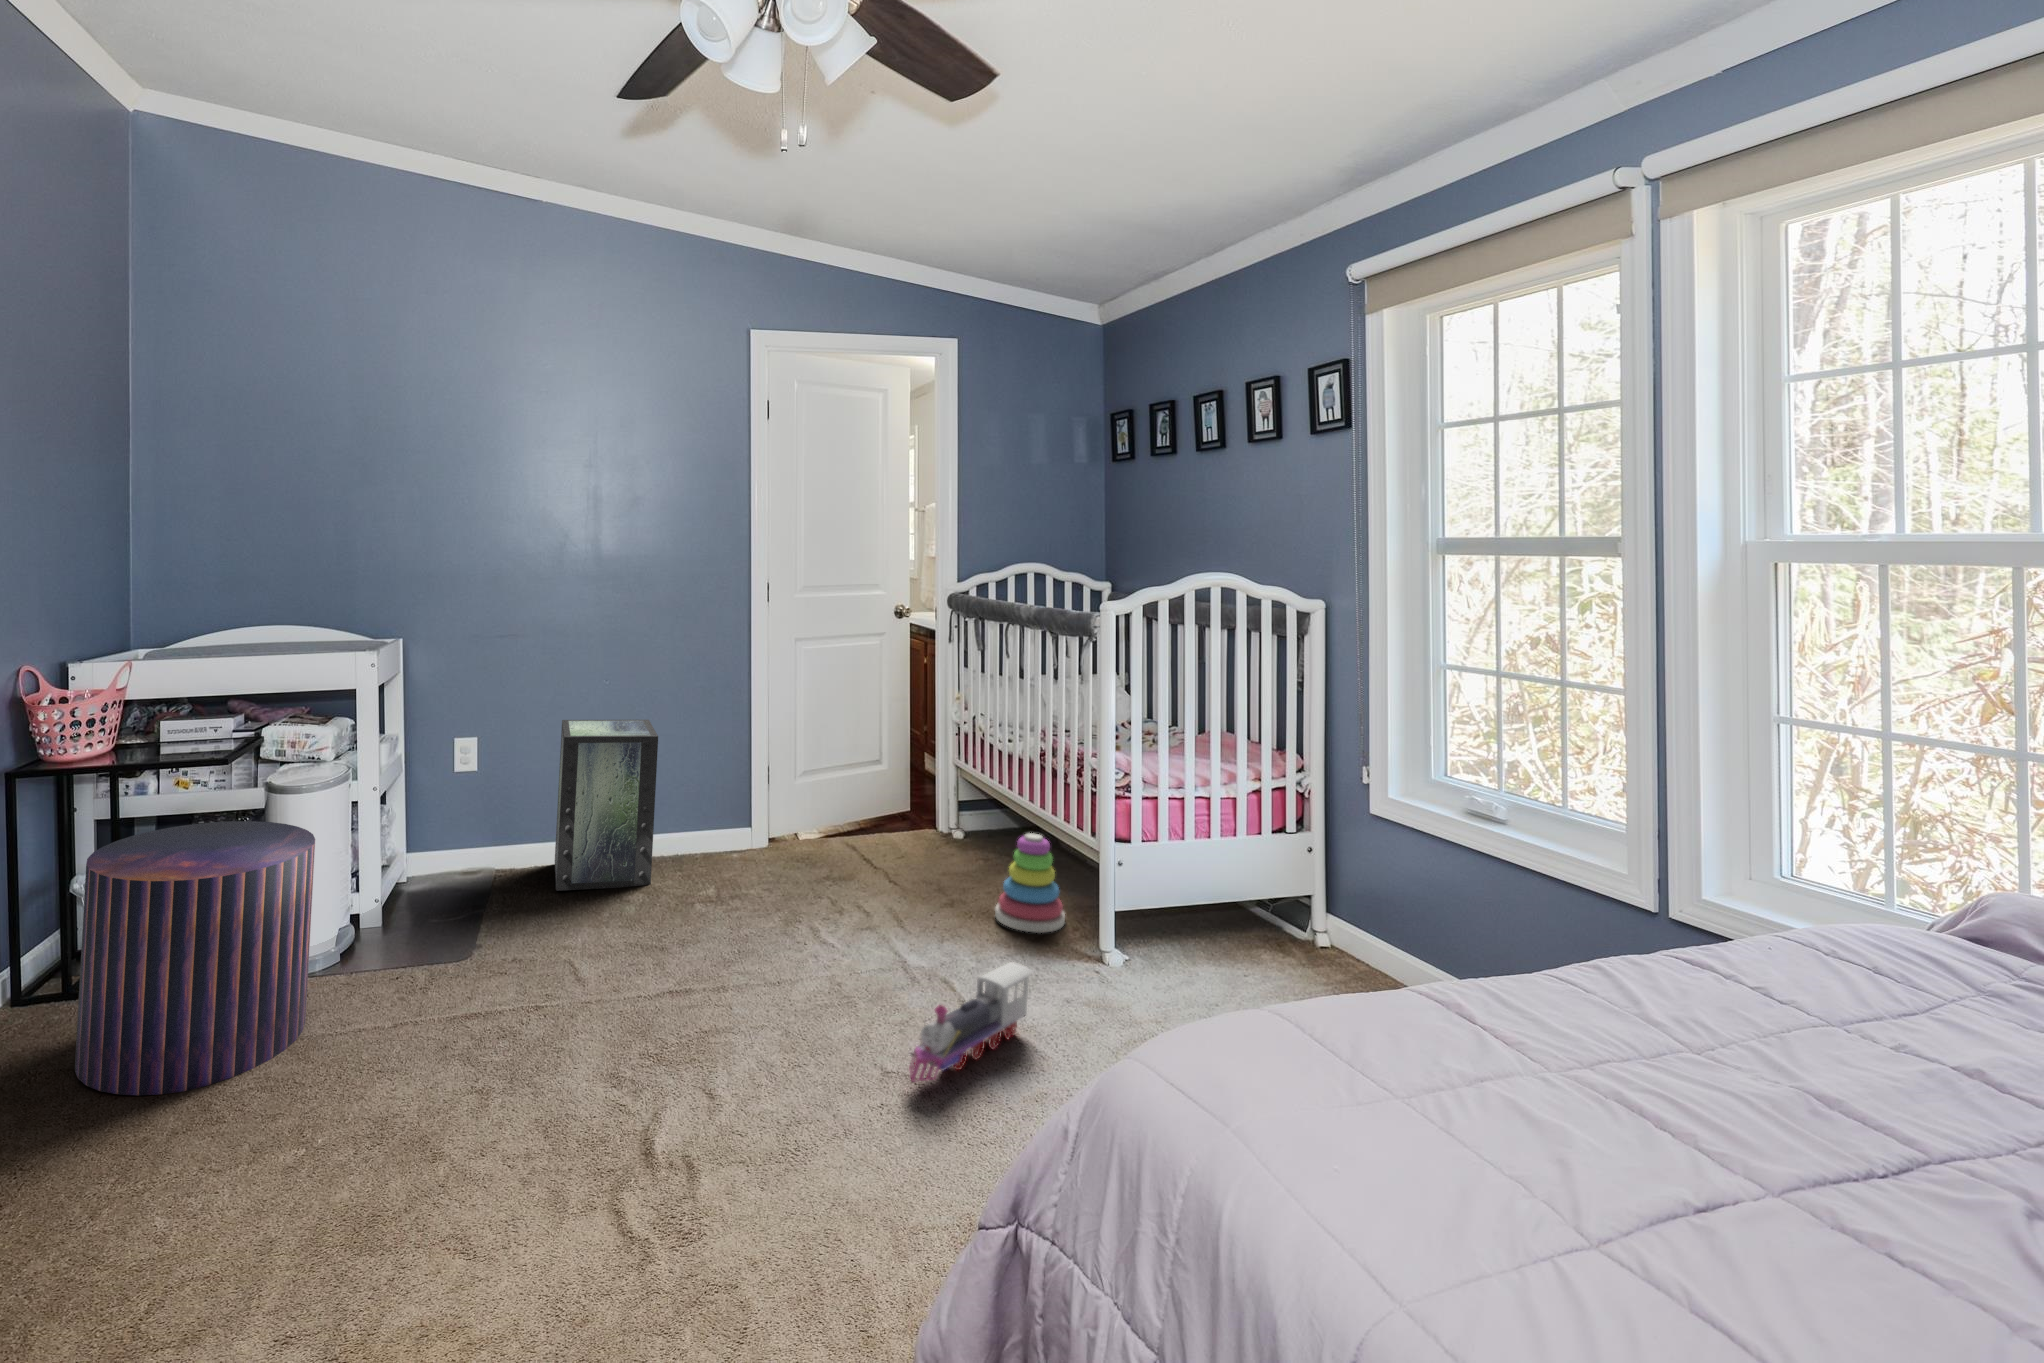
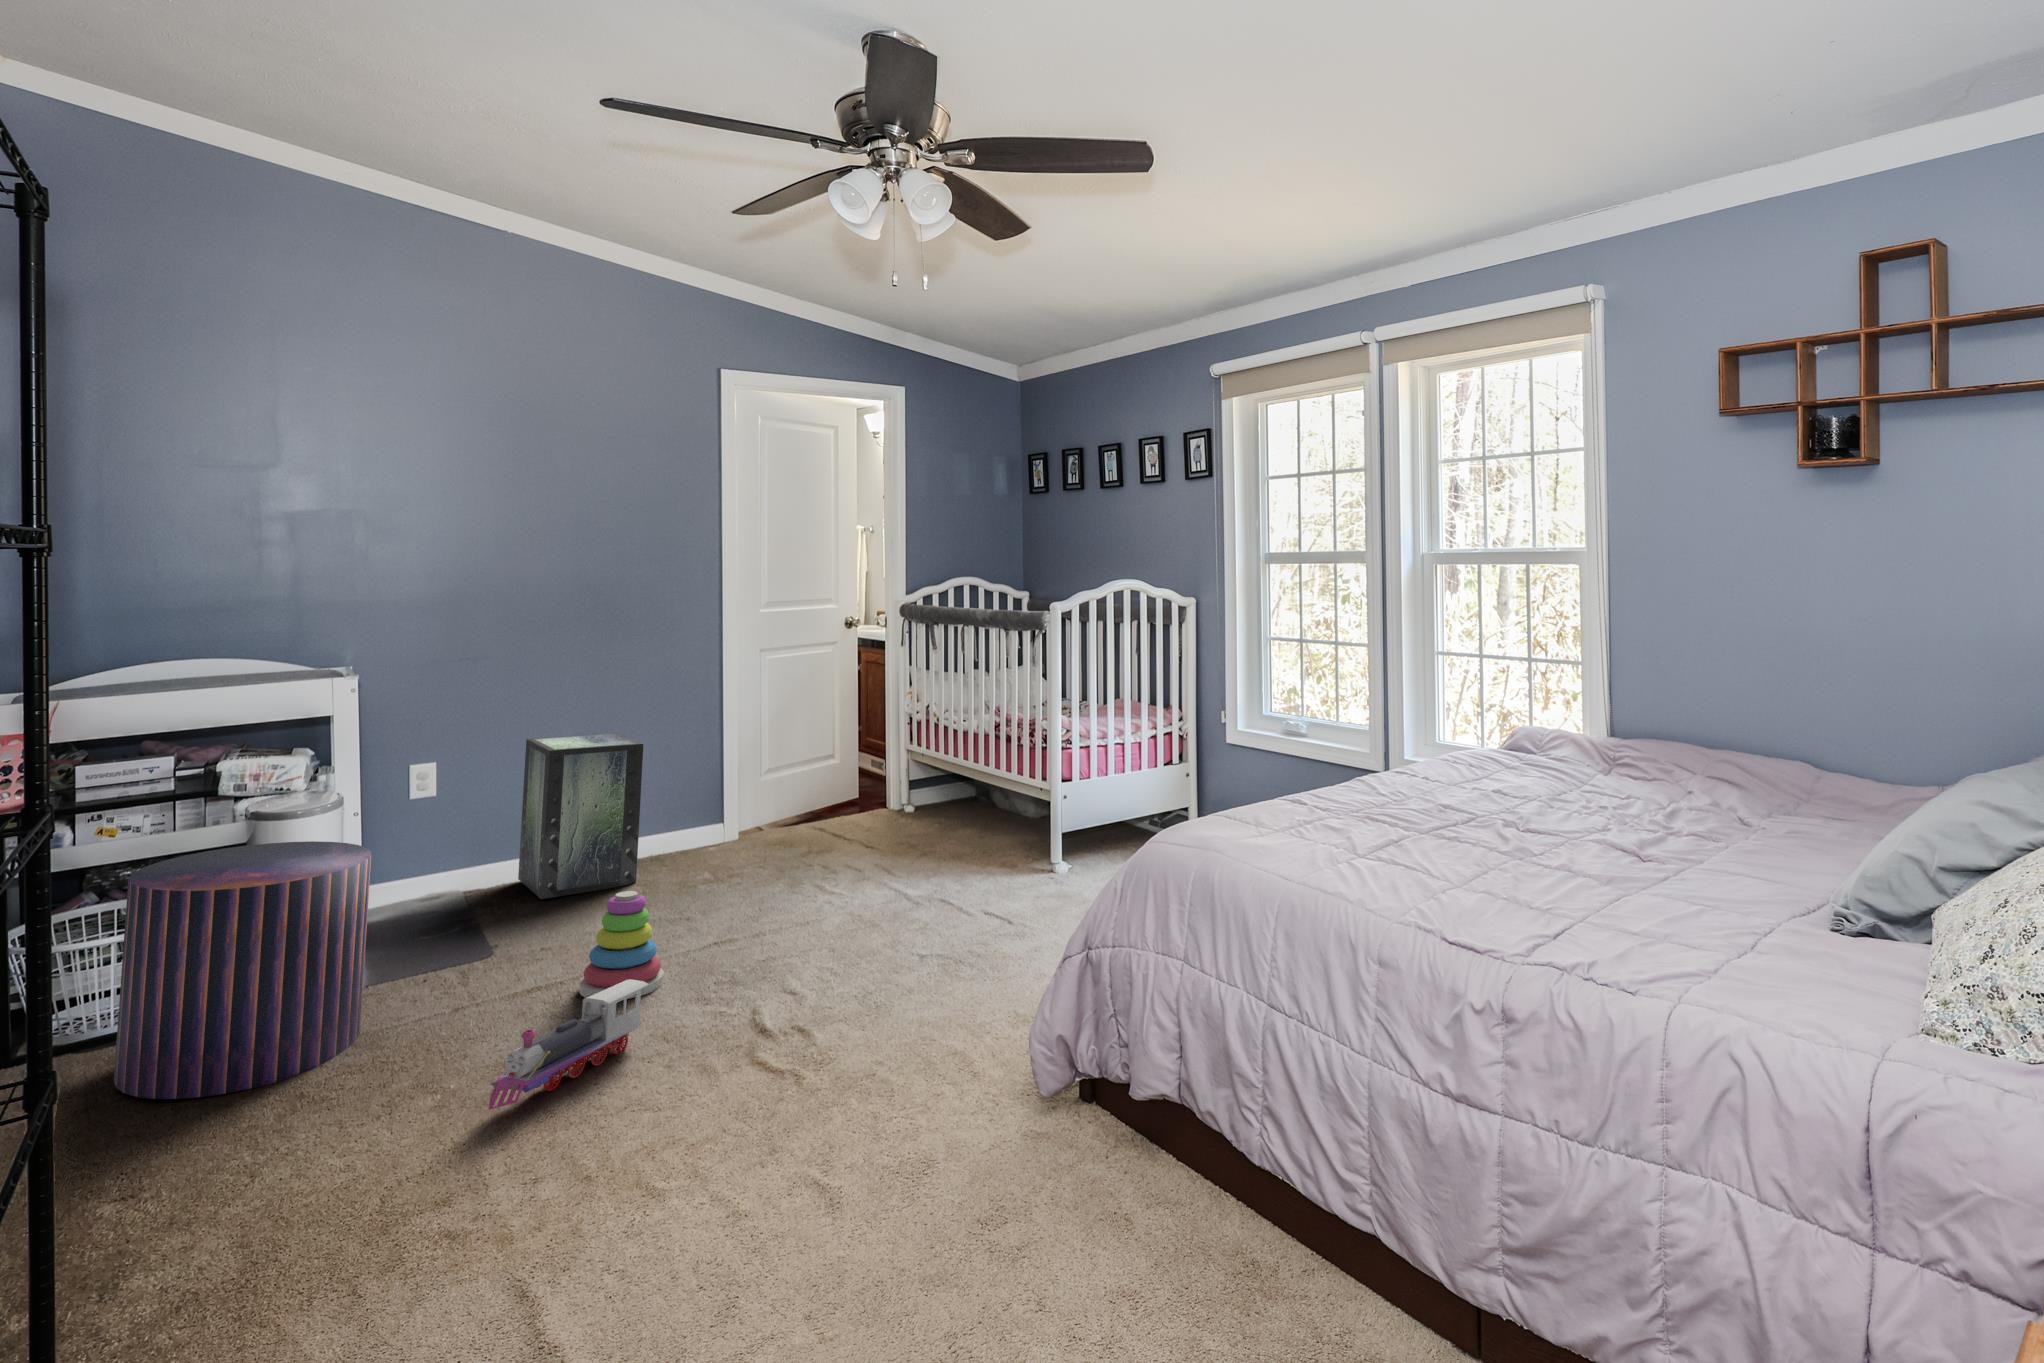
stacking toy: present [995,833,1065,933] -> present [579,891,664,999]
toy train: present [909,962,1033,1082] -> present [489,979,649,1110]

